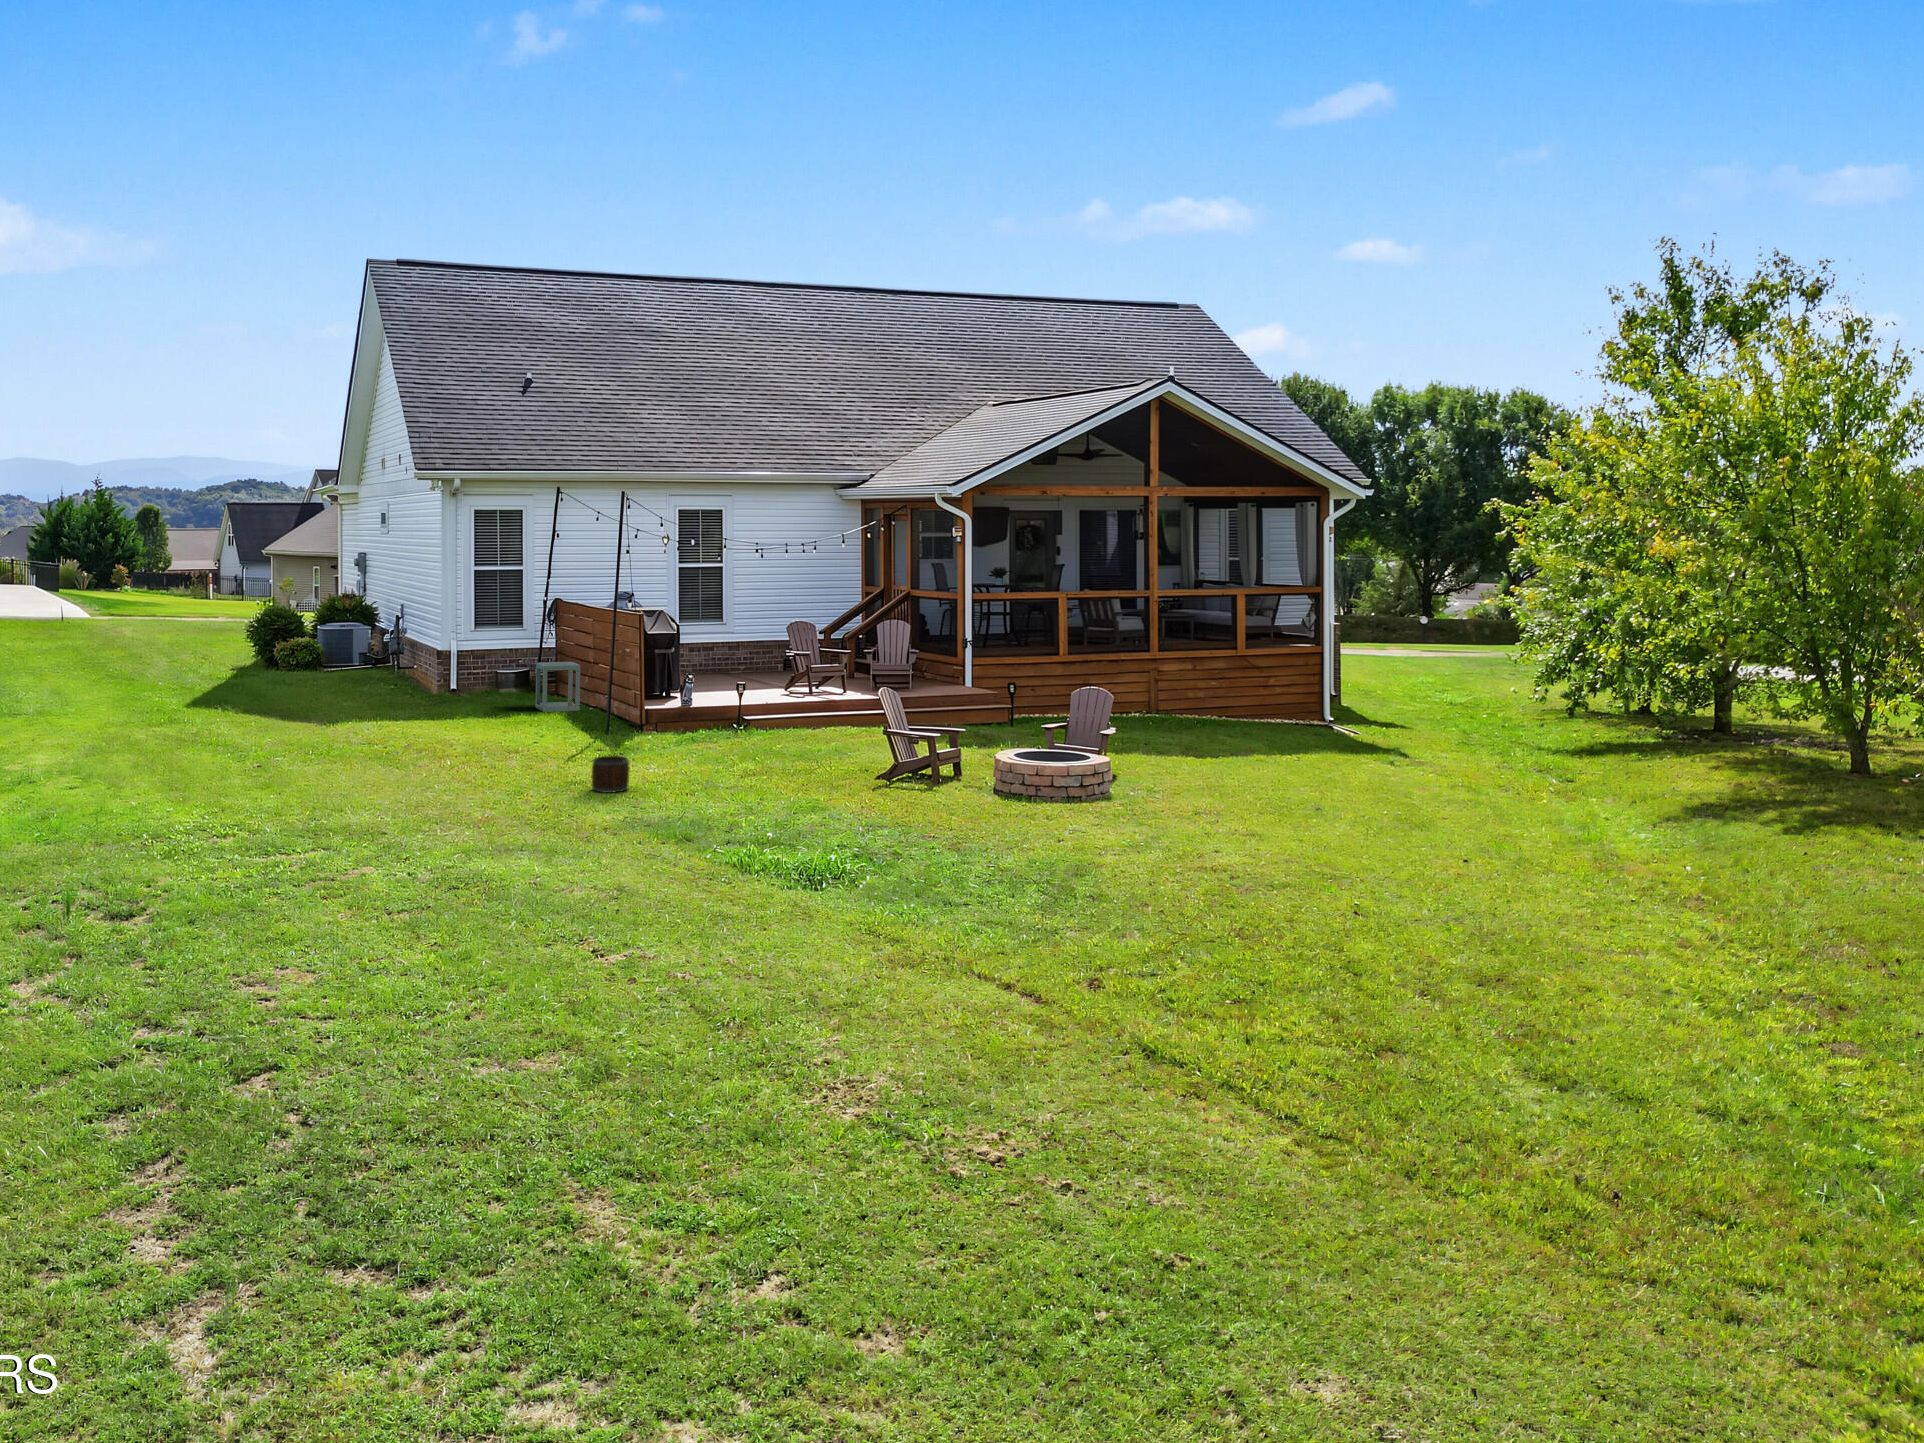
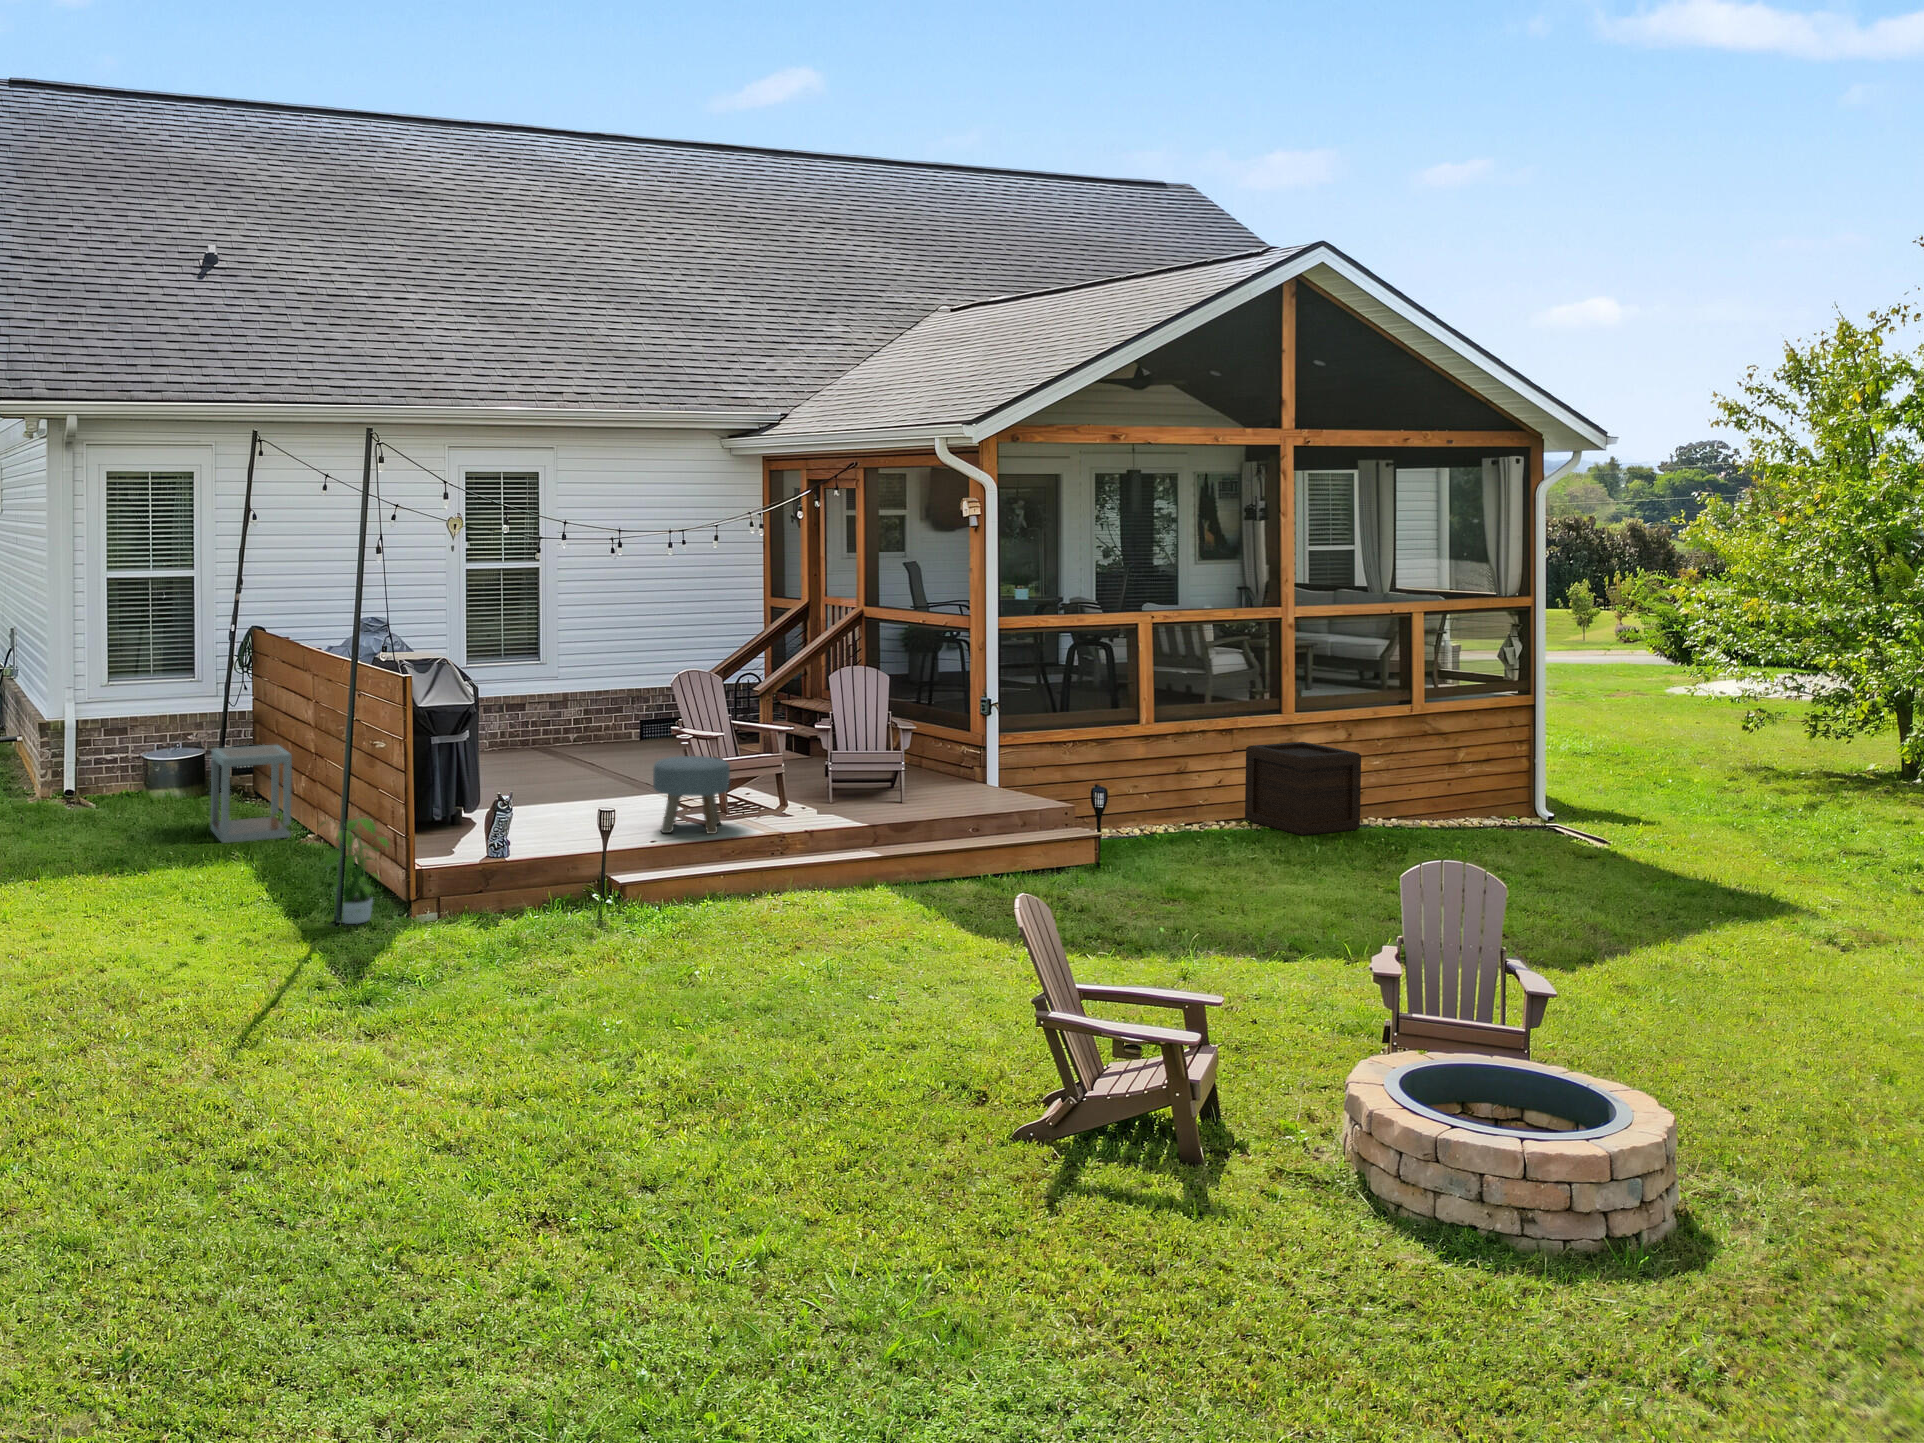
ottoman: none [770,662,811,701] -> present [653,756,730,834]
wooden crate: none [1125,668,1187,718] -> present [1245,742,1361,836]
potted plant: none [597,681,632,735] -> present [320,818,389,924]
bucket: present [592,756,629,793] -> none [280,1129,388,1259]

